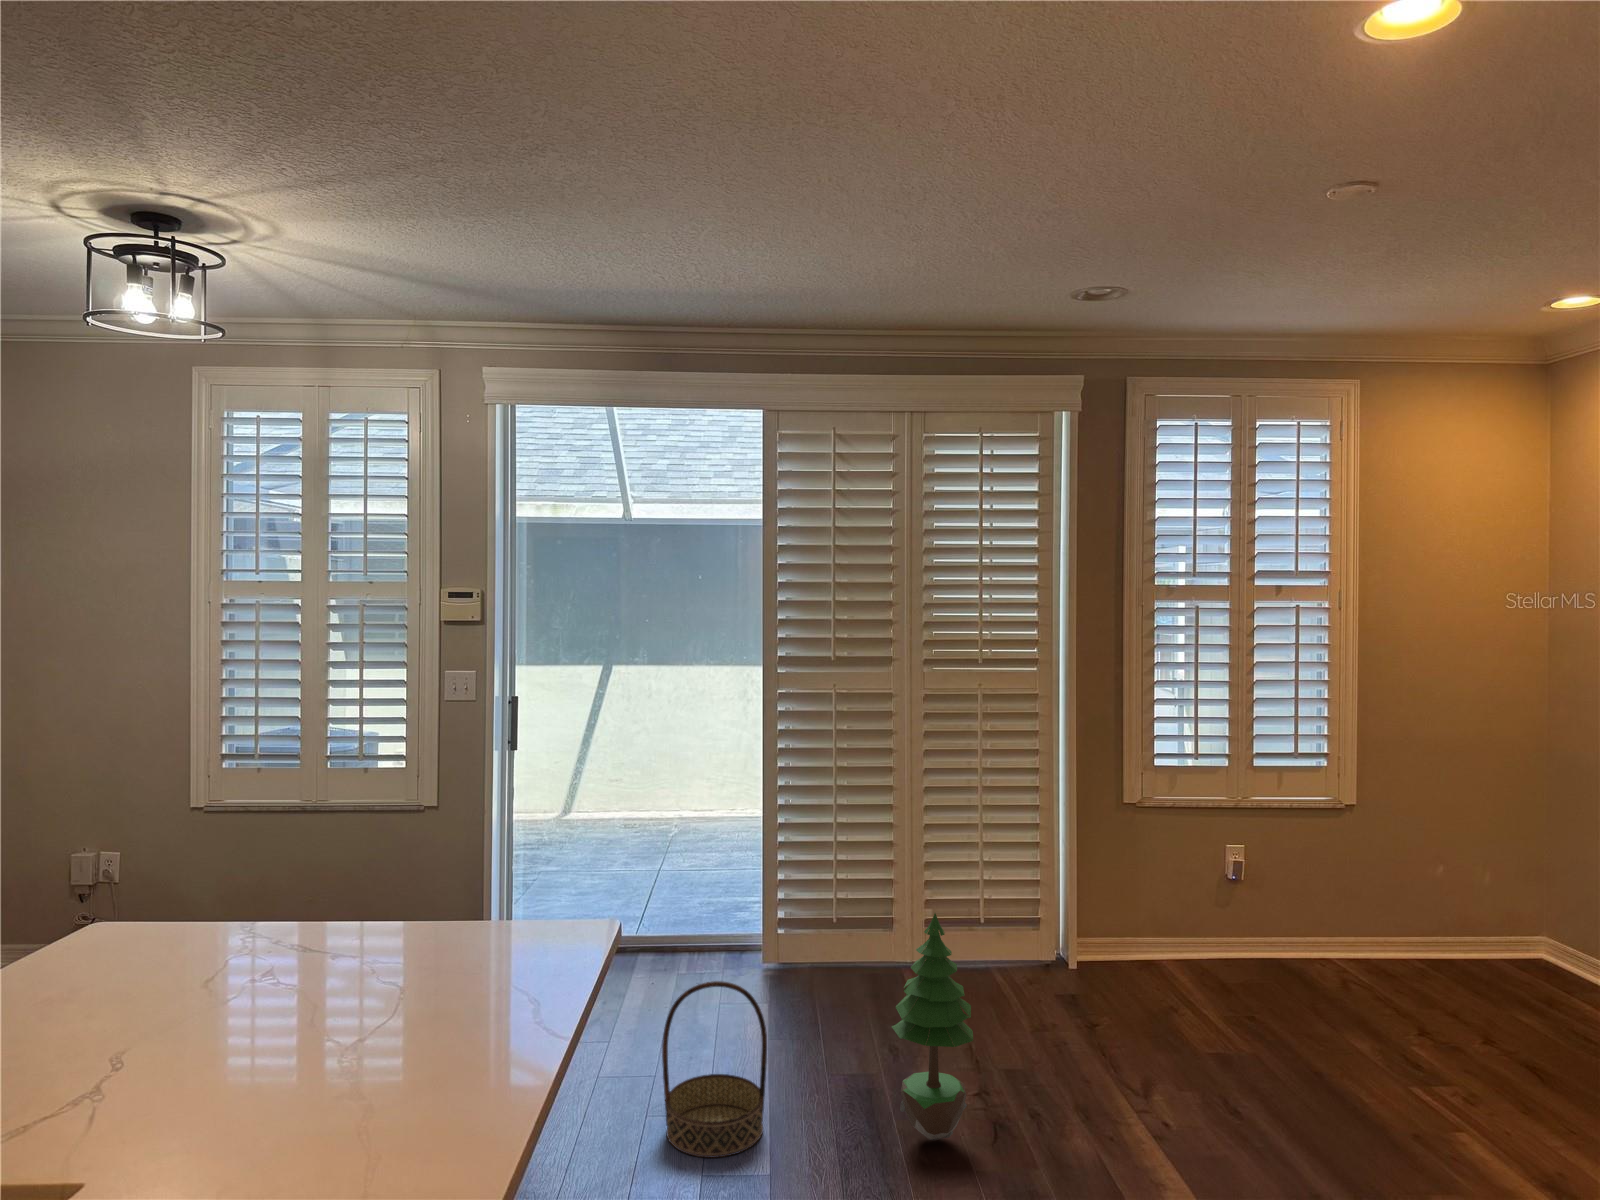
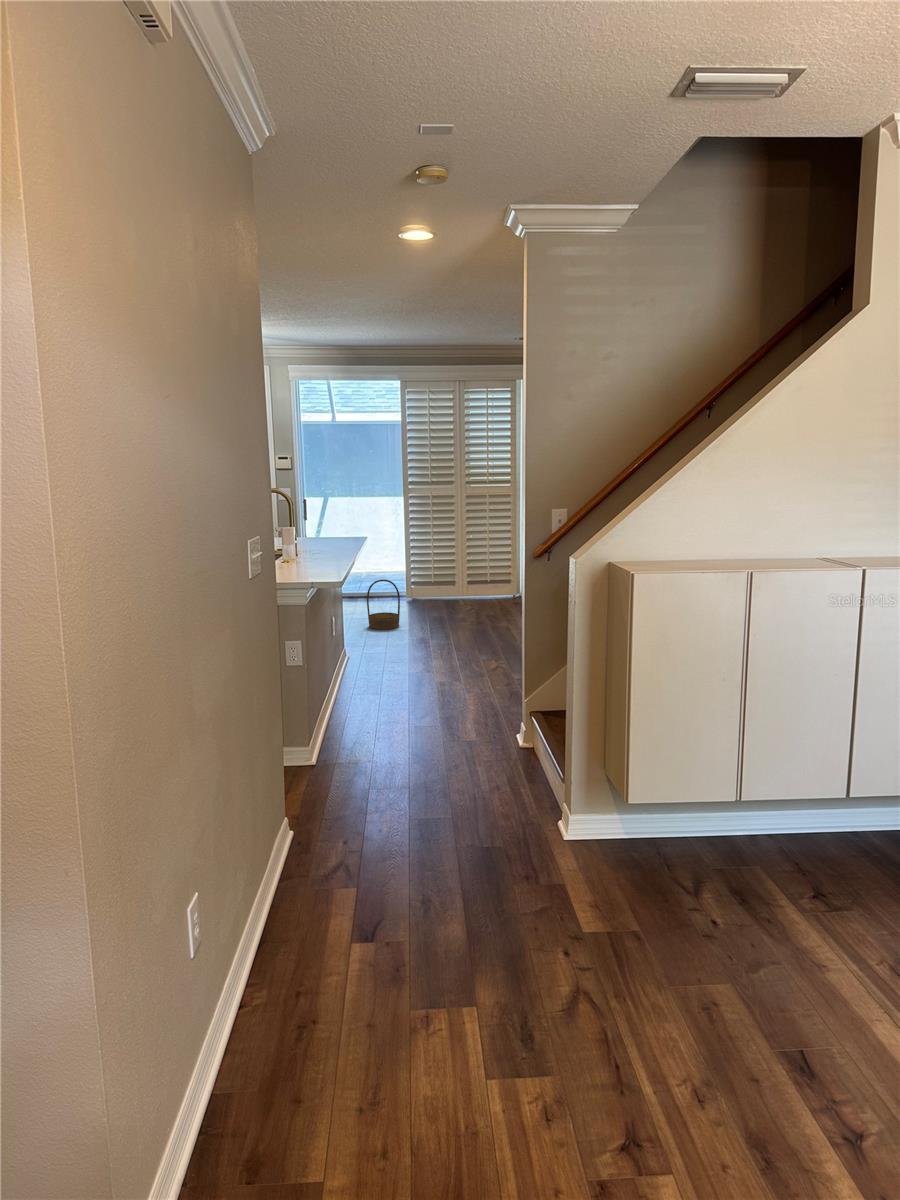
potted tree: present [892,914,973,1141] -> none [438,556,464,627]

